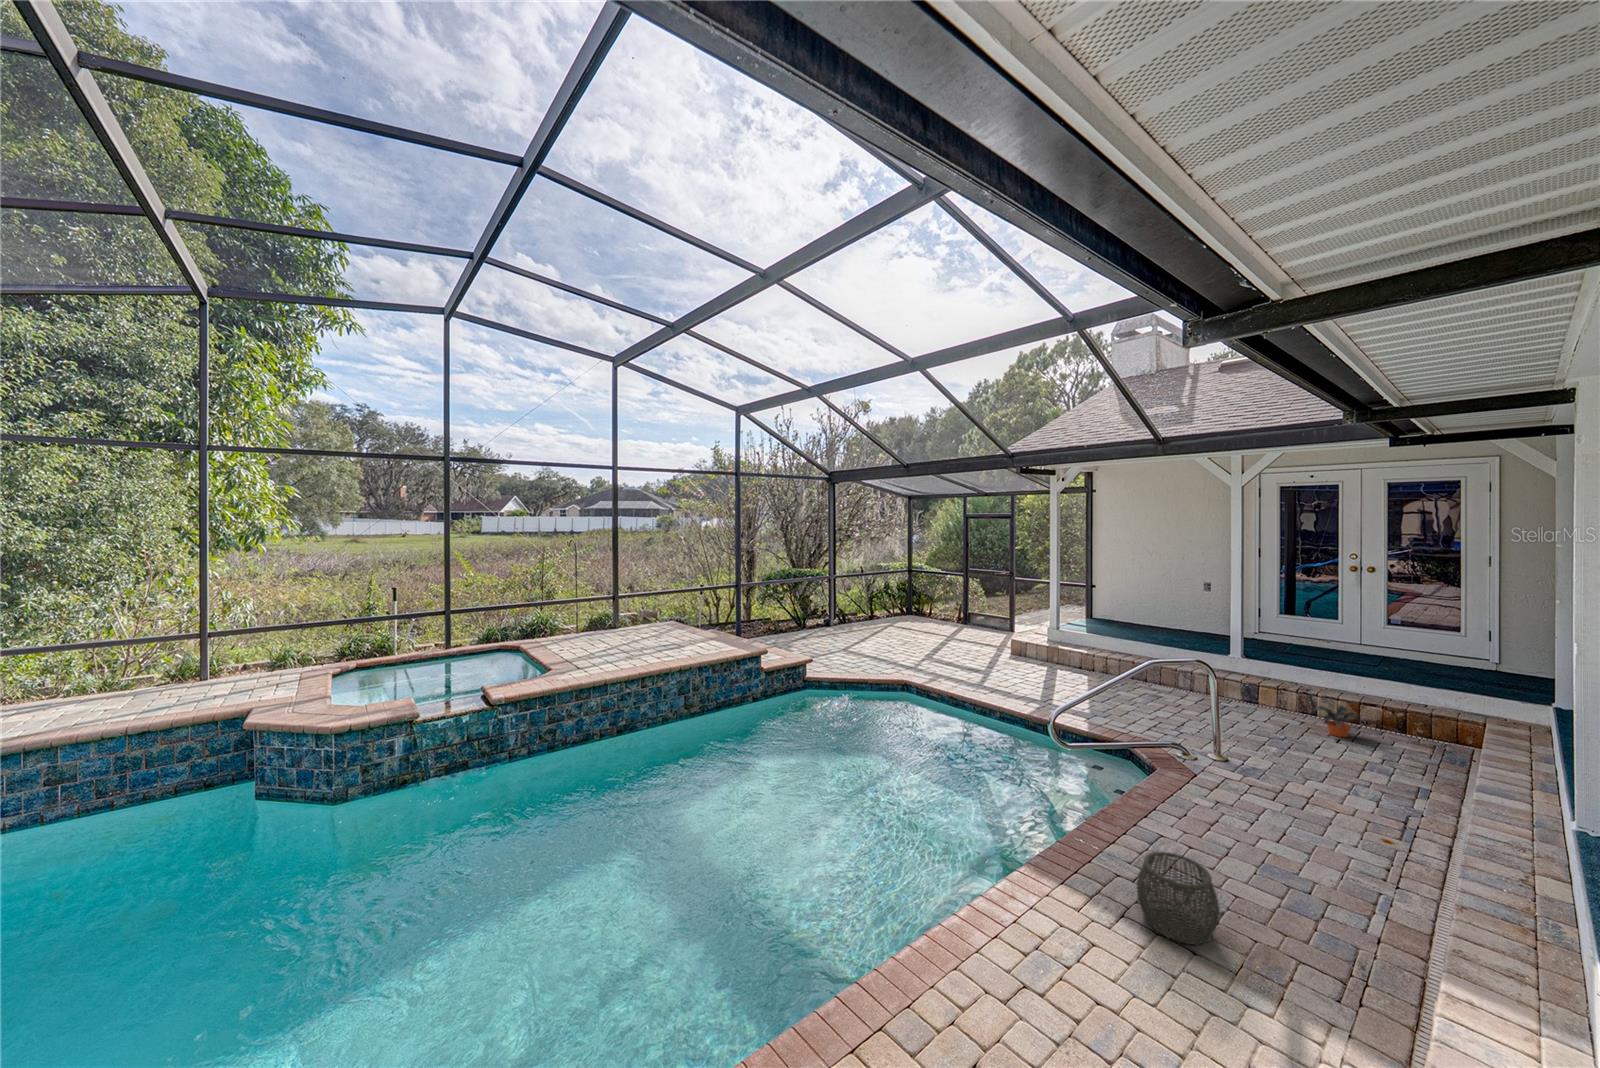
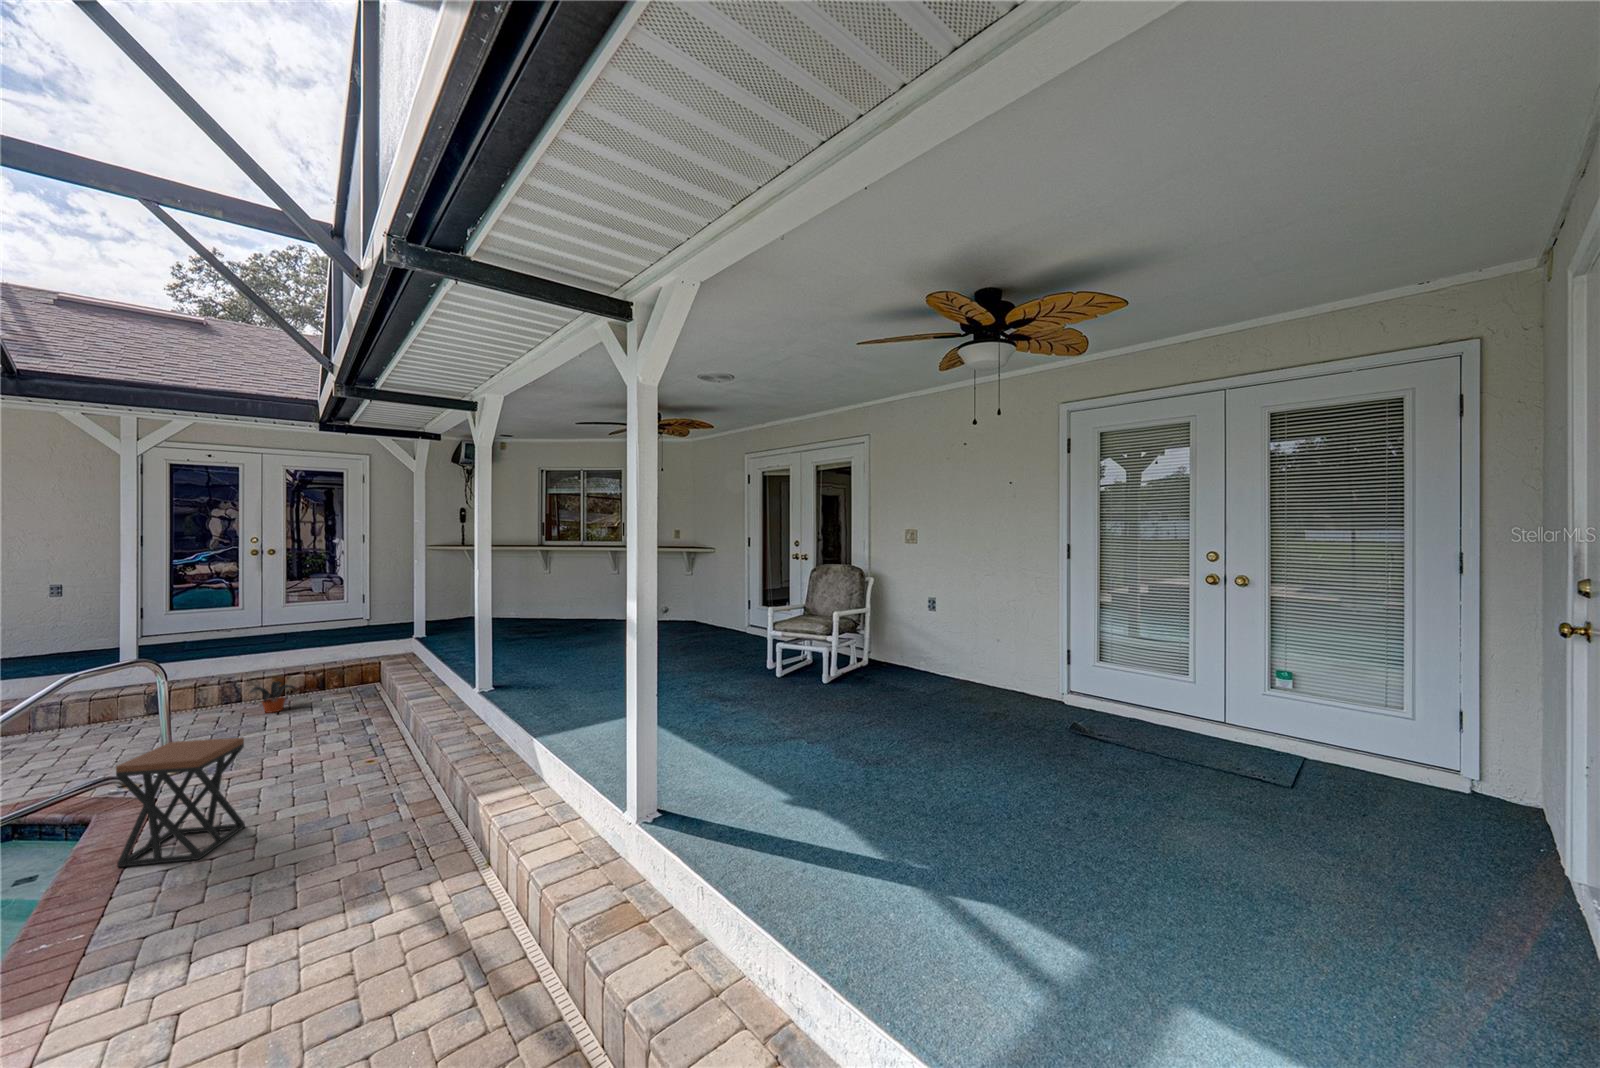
stool: none [1142,738,1230,842] -> present [116,738,245,867]
woven basket: present [1137,852,1220,945] -> none [202,836,313,944]

